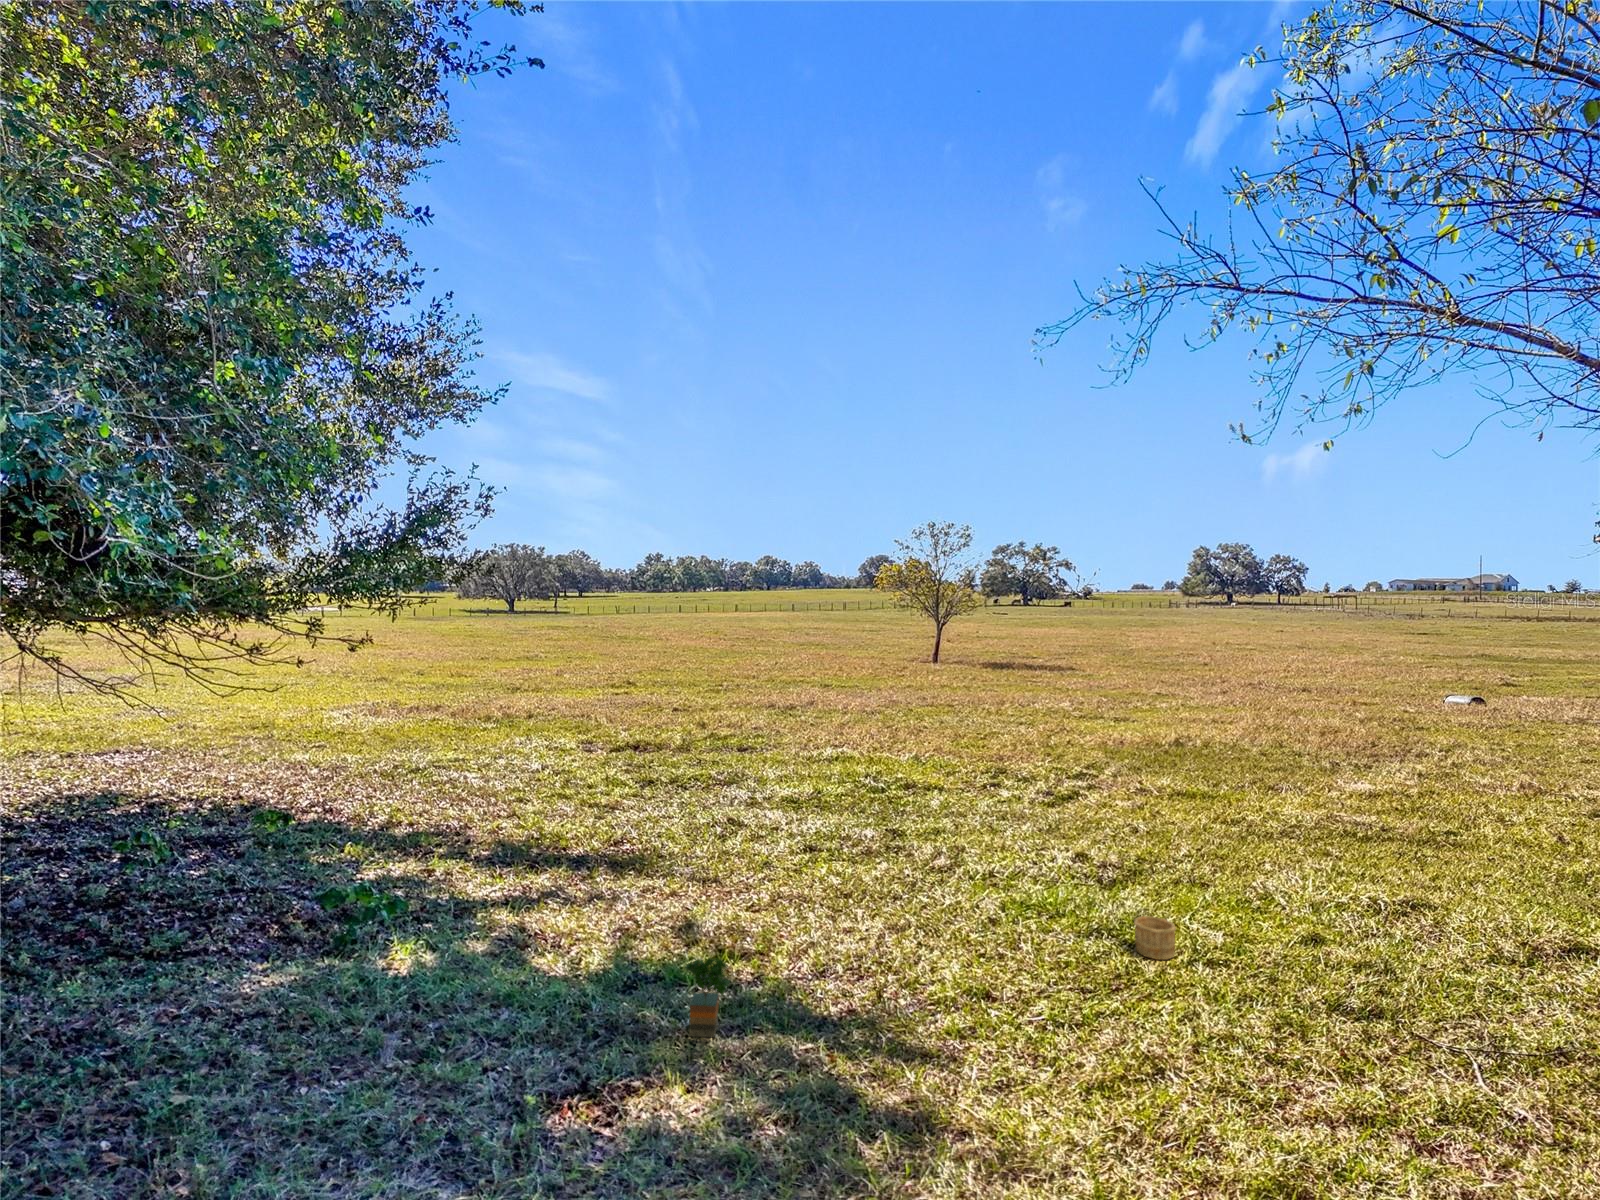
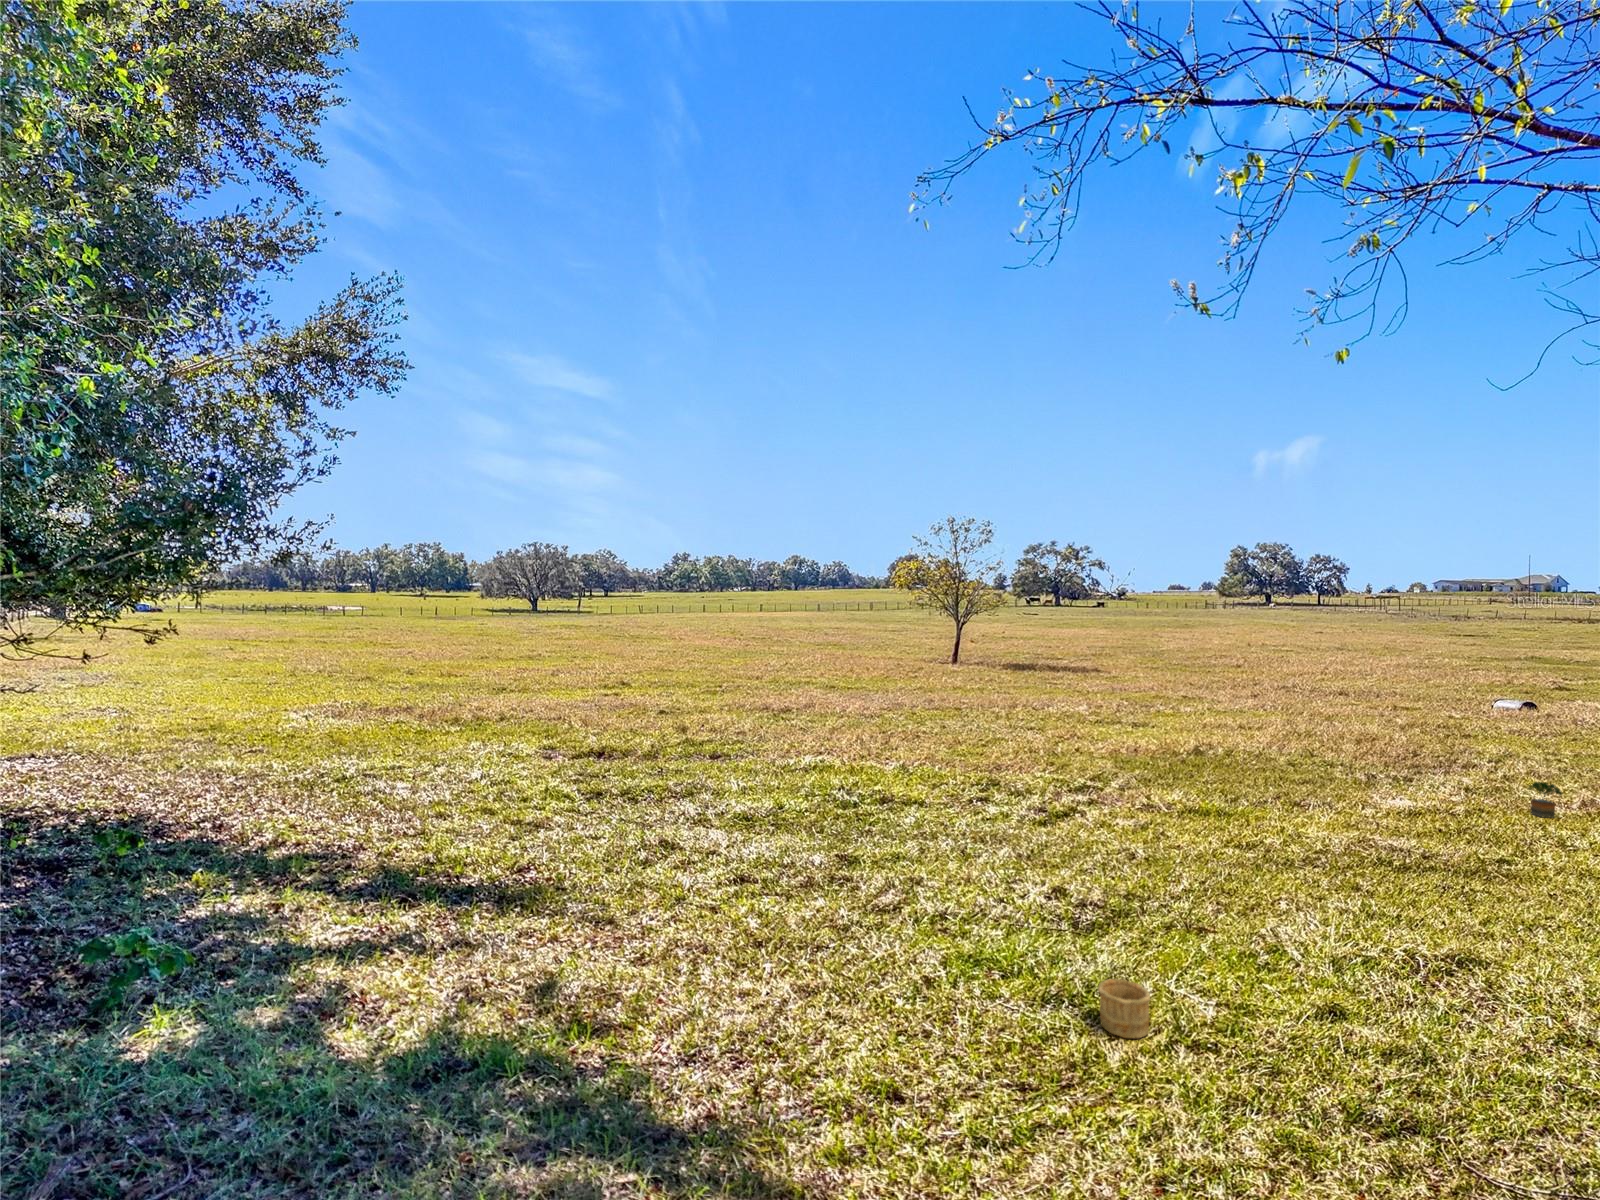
potted tree: present [685,958,730,1037] -> present [1528,782,1563,818]

